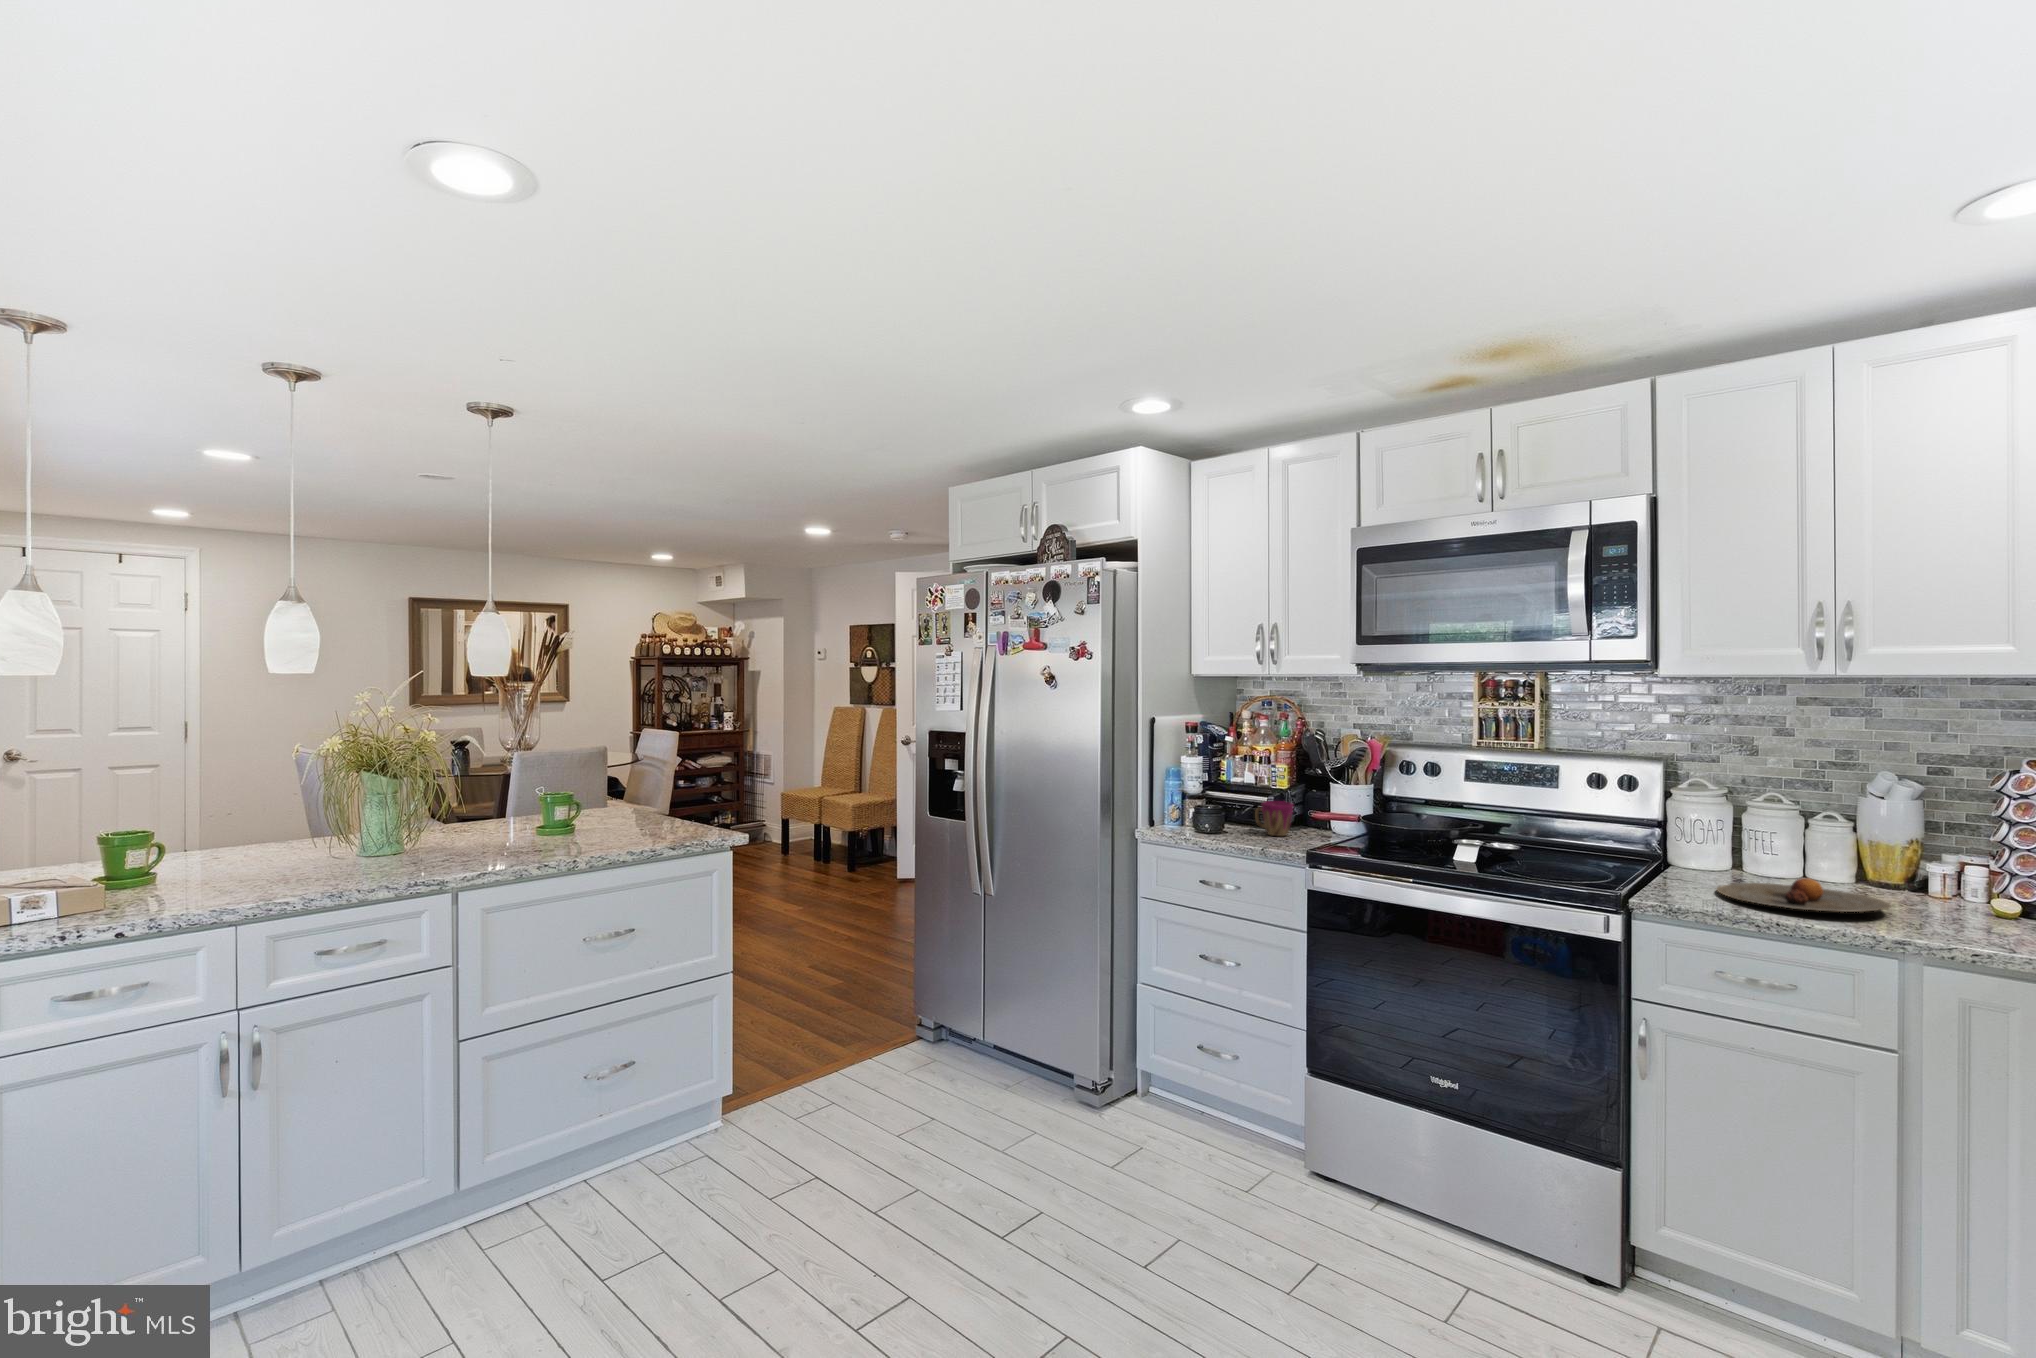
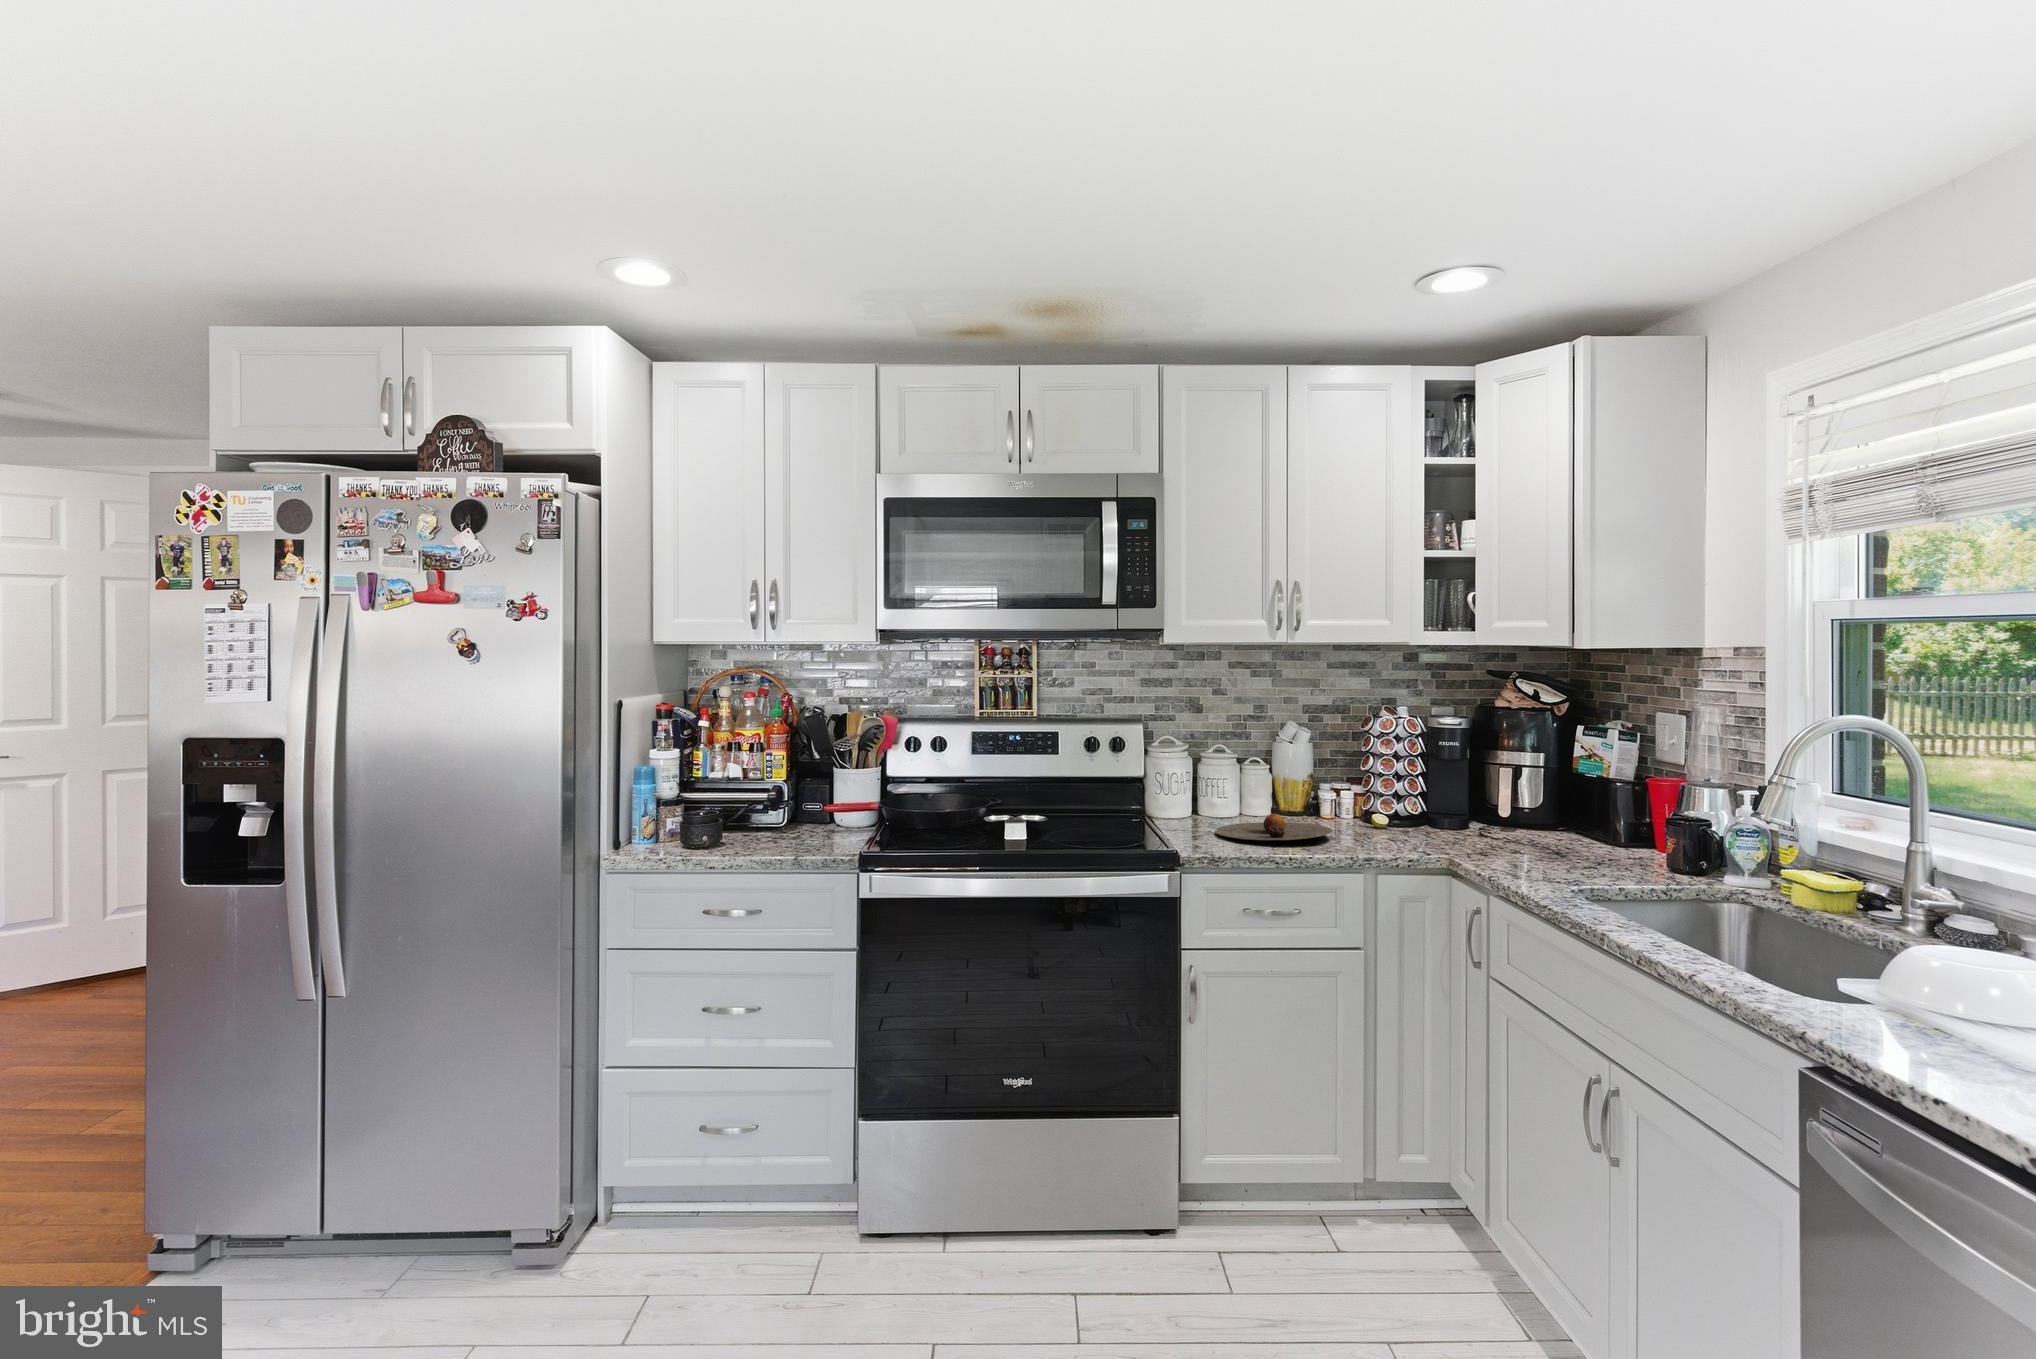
cup: present [1255,801,1293,836] -> none [762,796,812,840]

